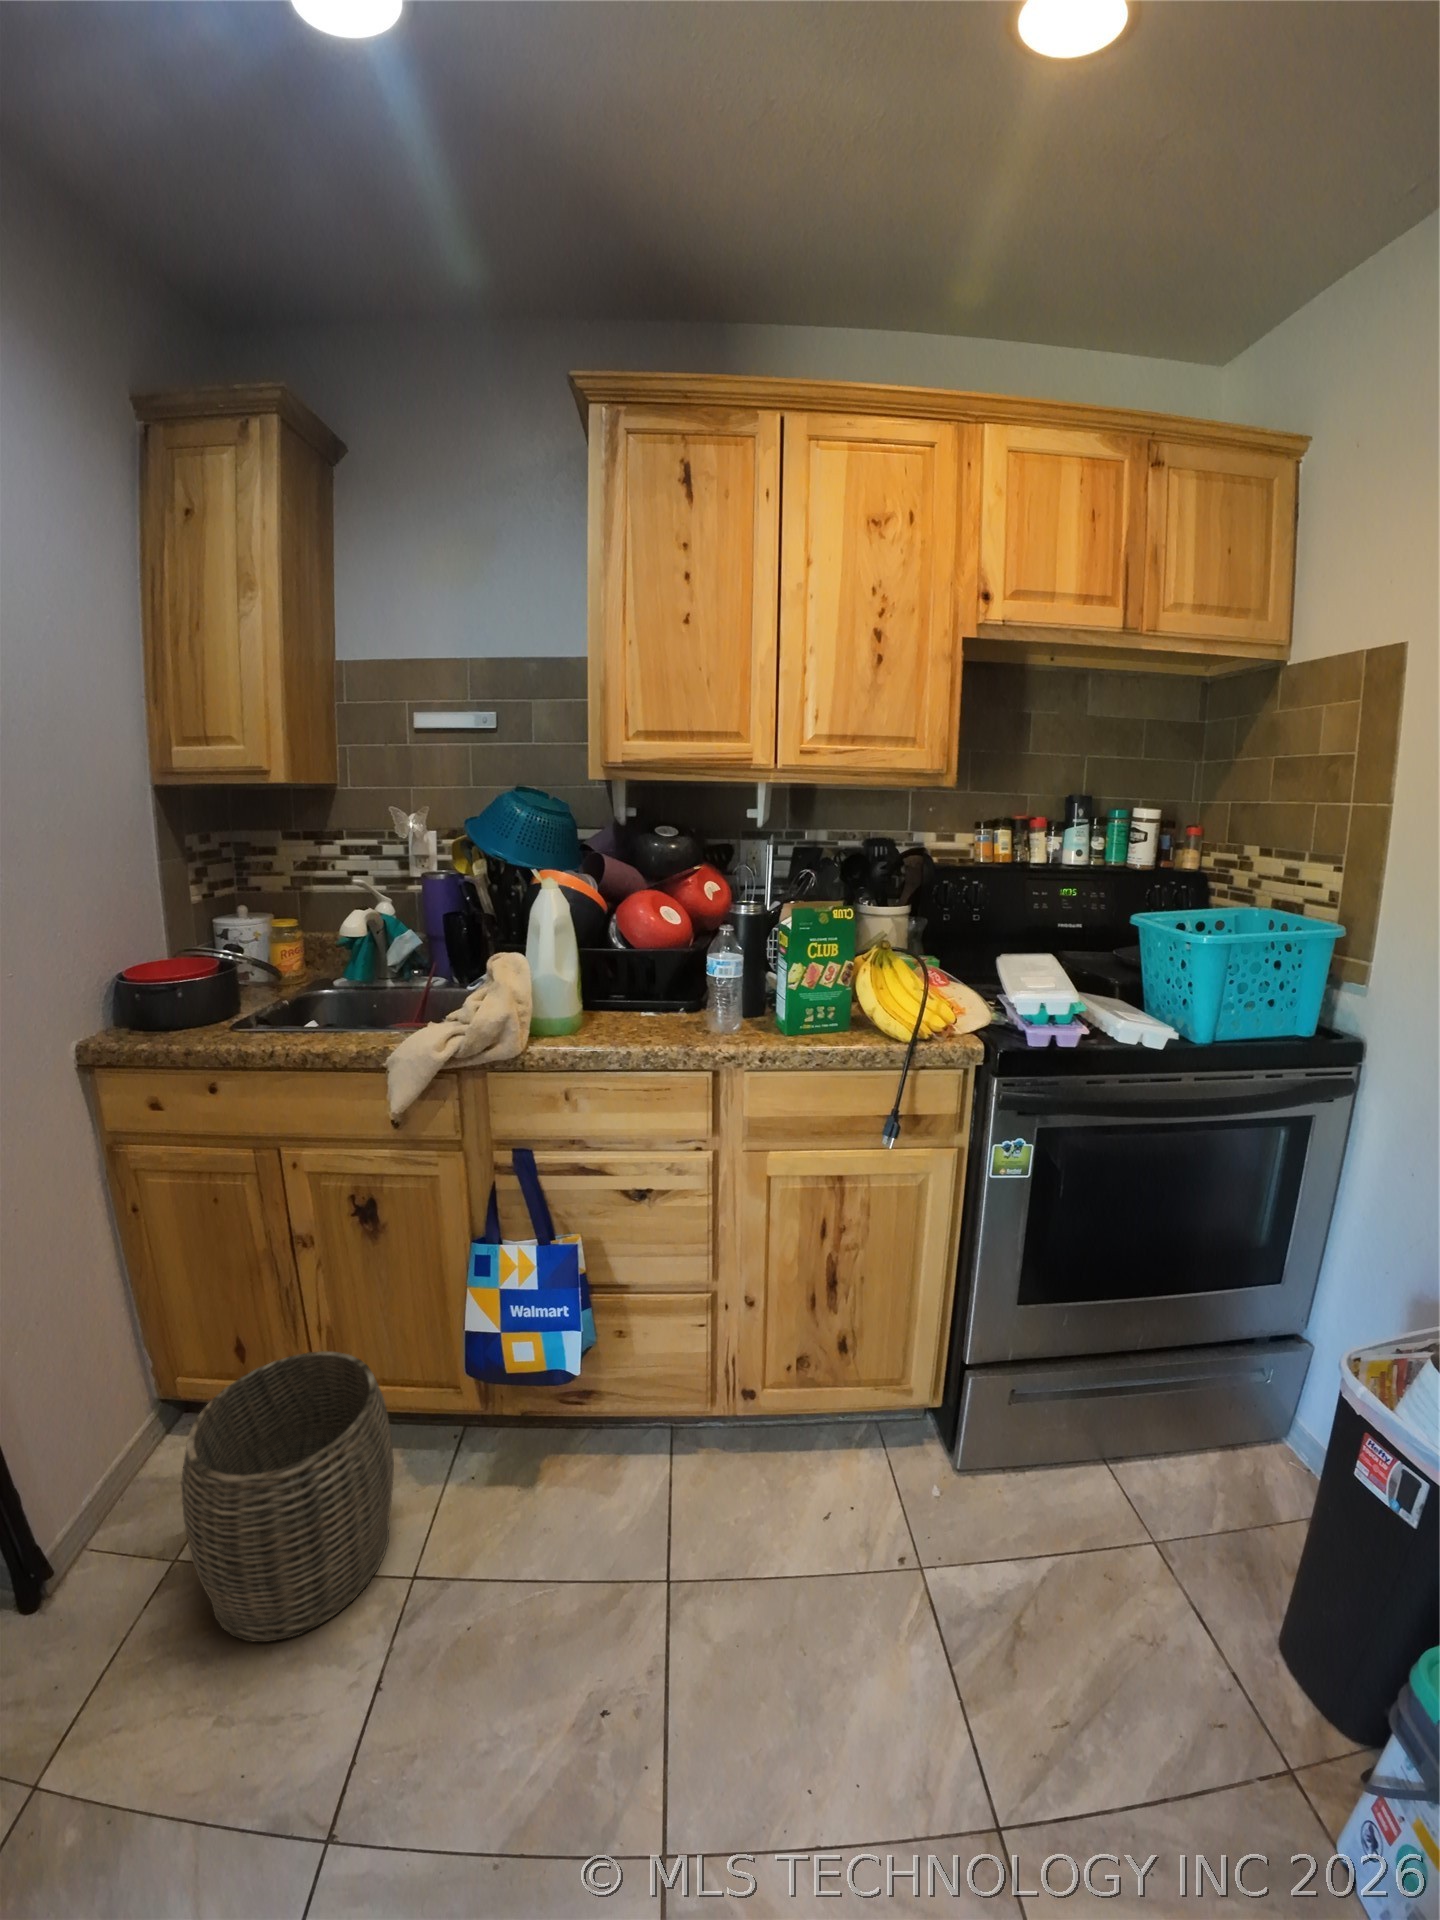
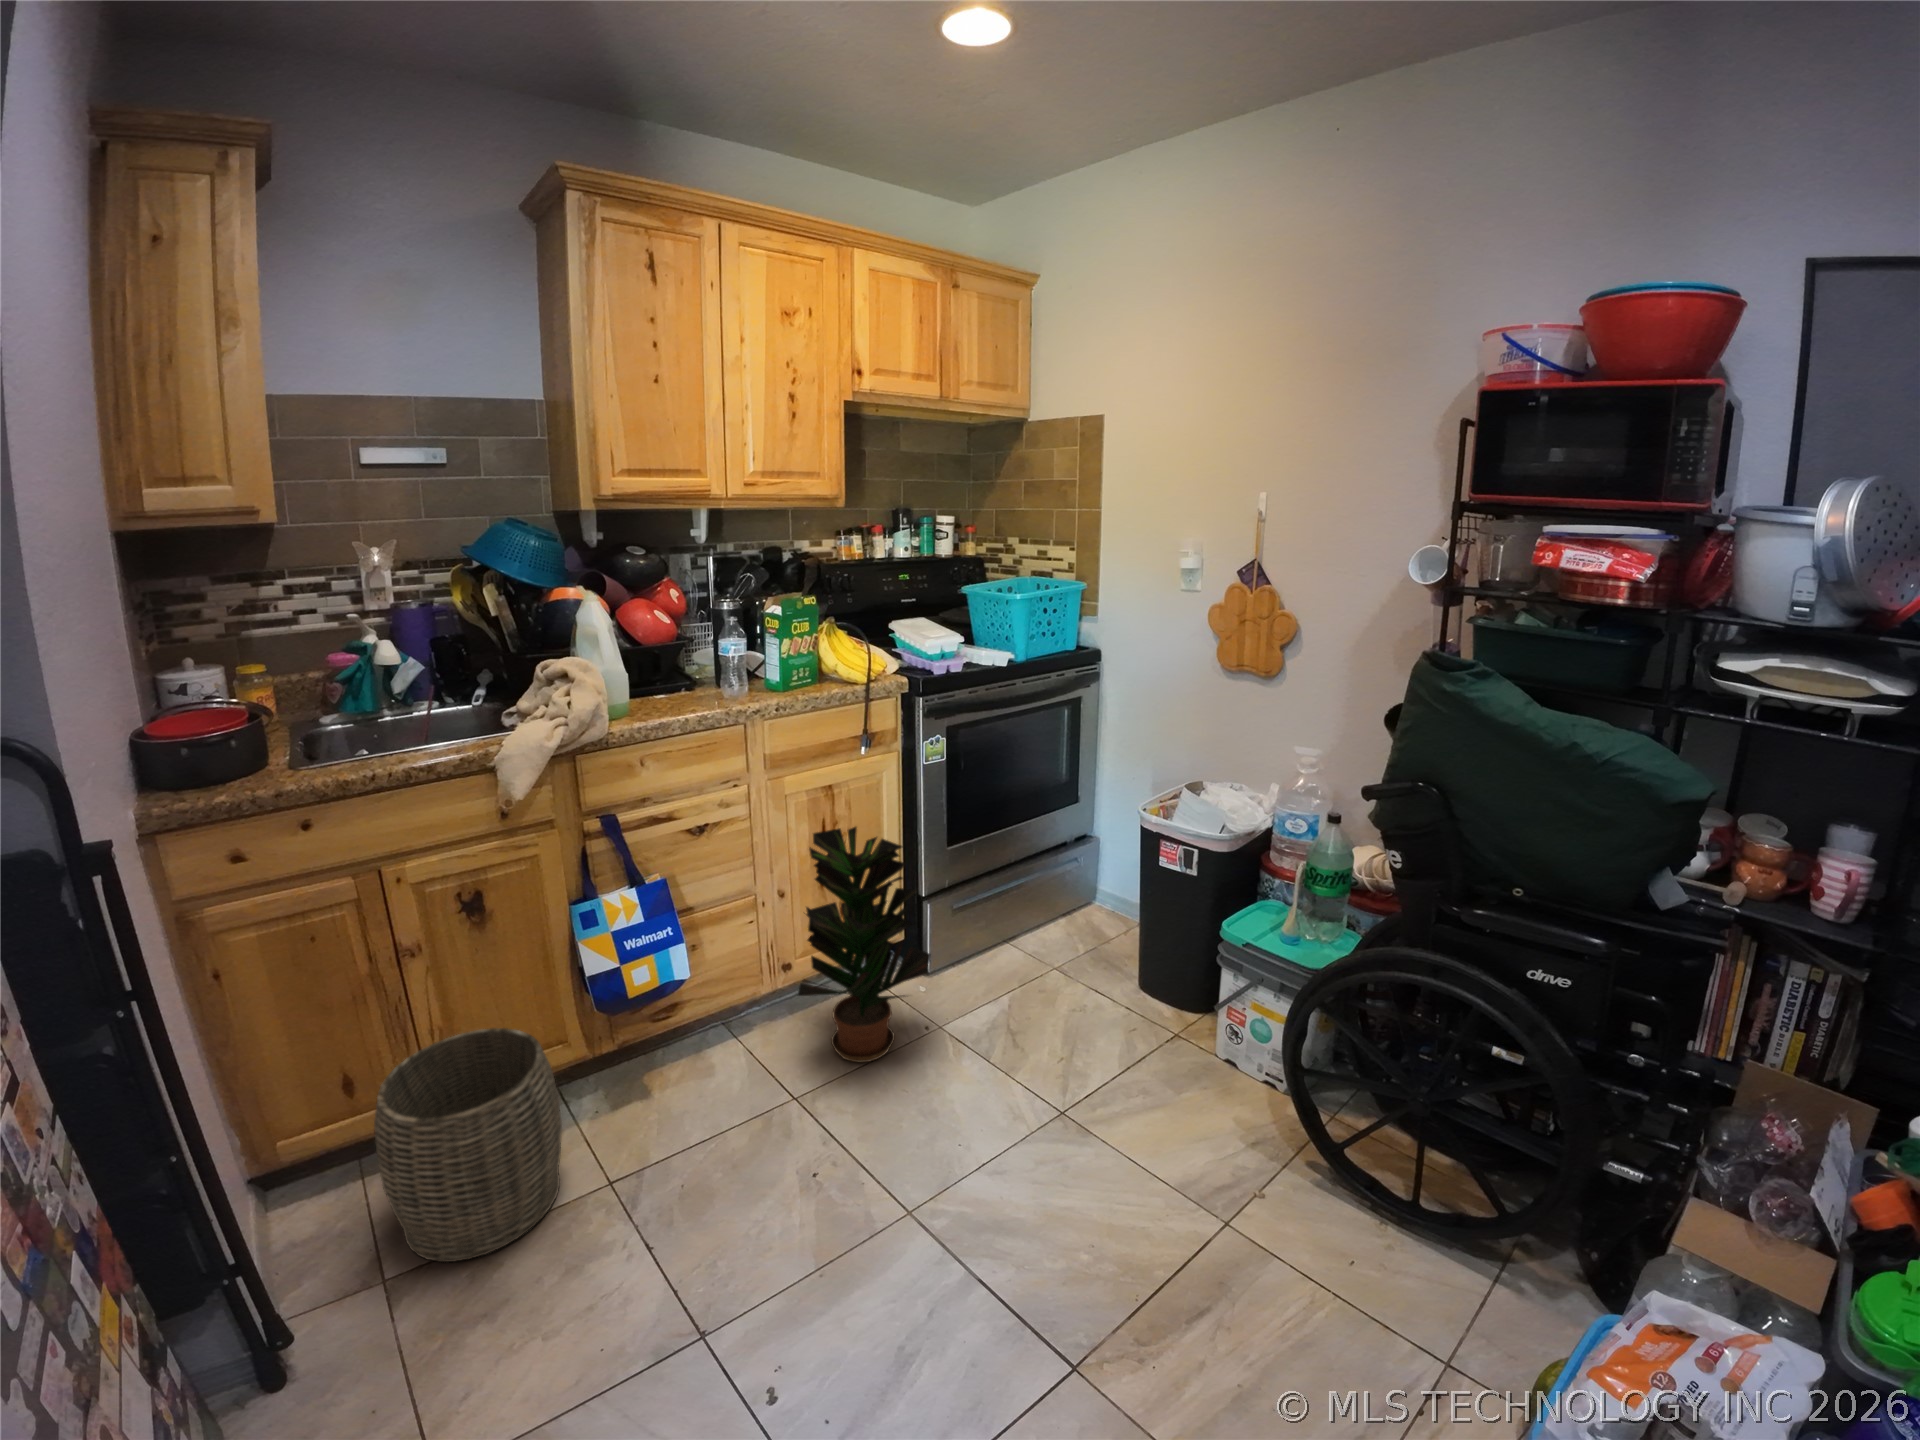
potted plant: none [693,1244,924,1615] -> present [798,827,930,1062]

